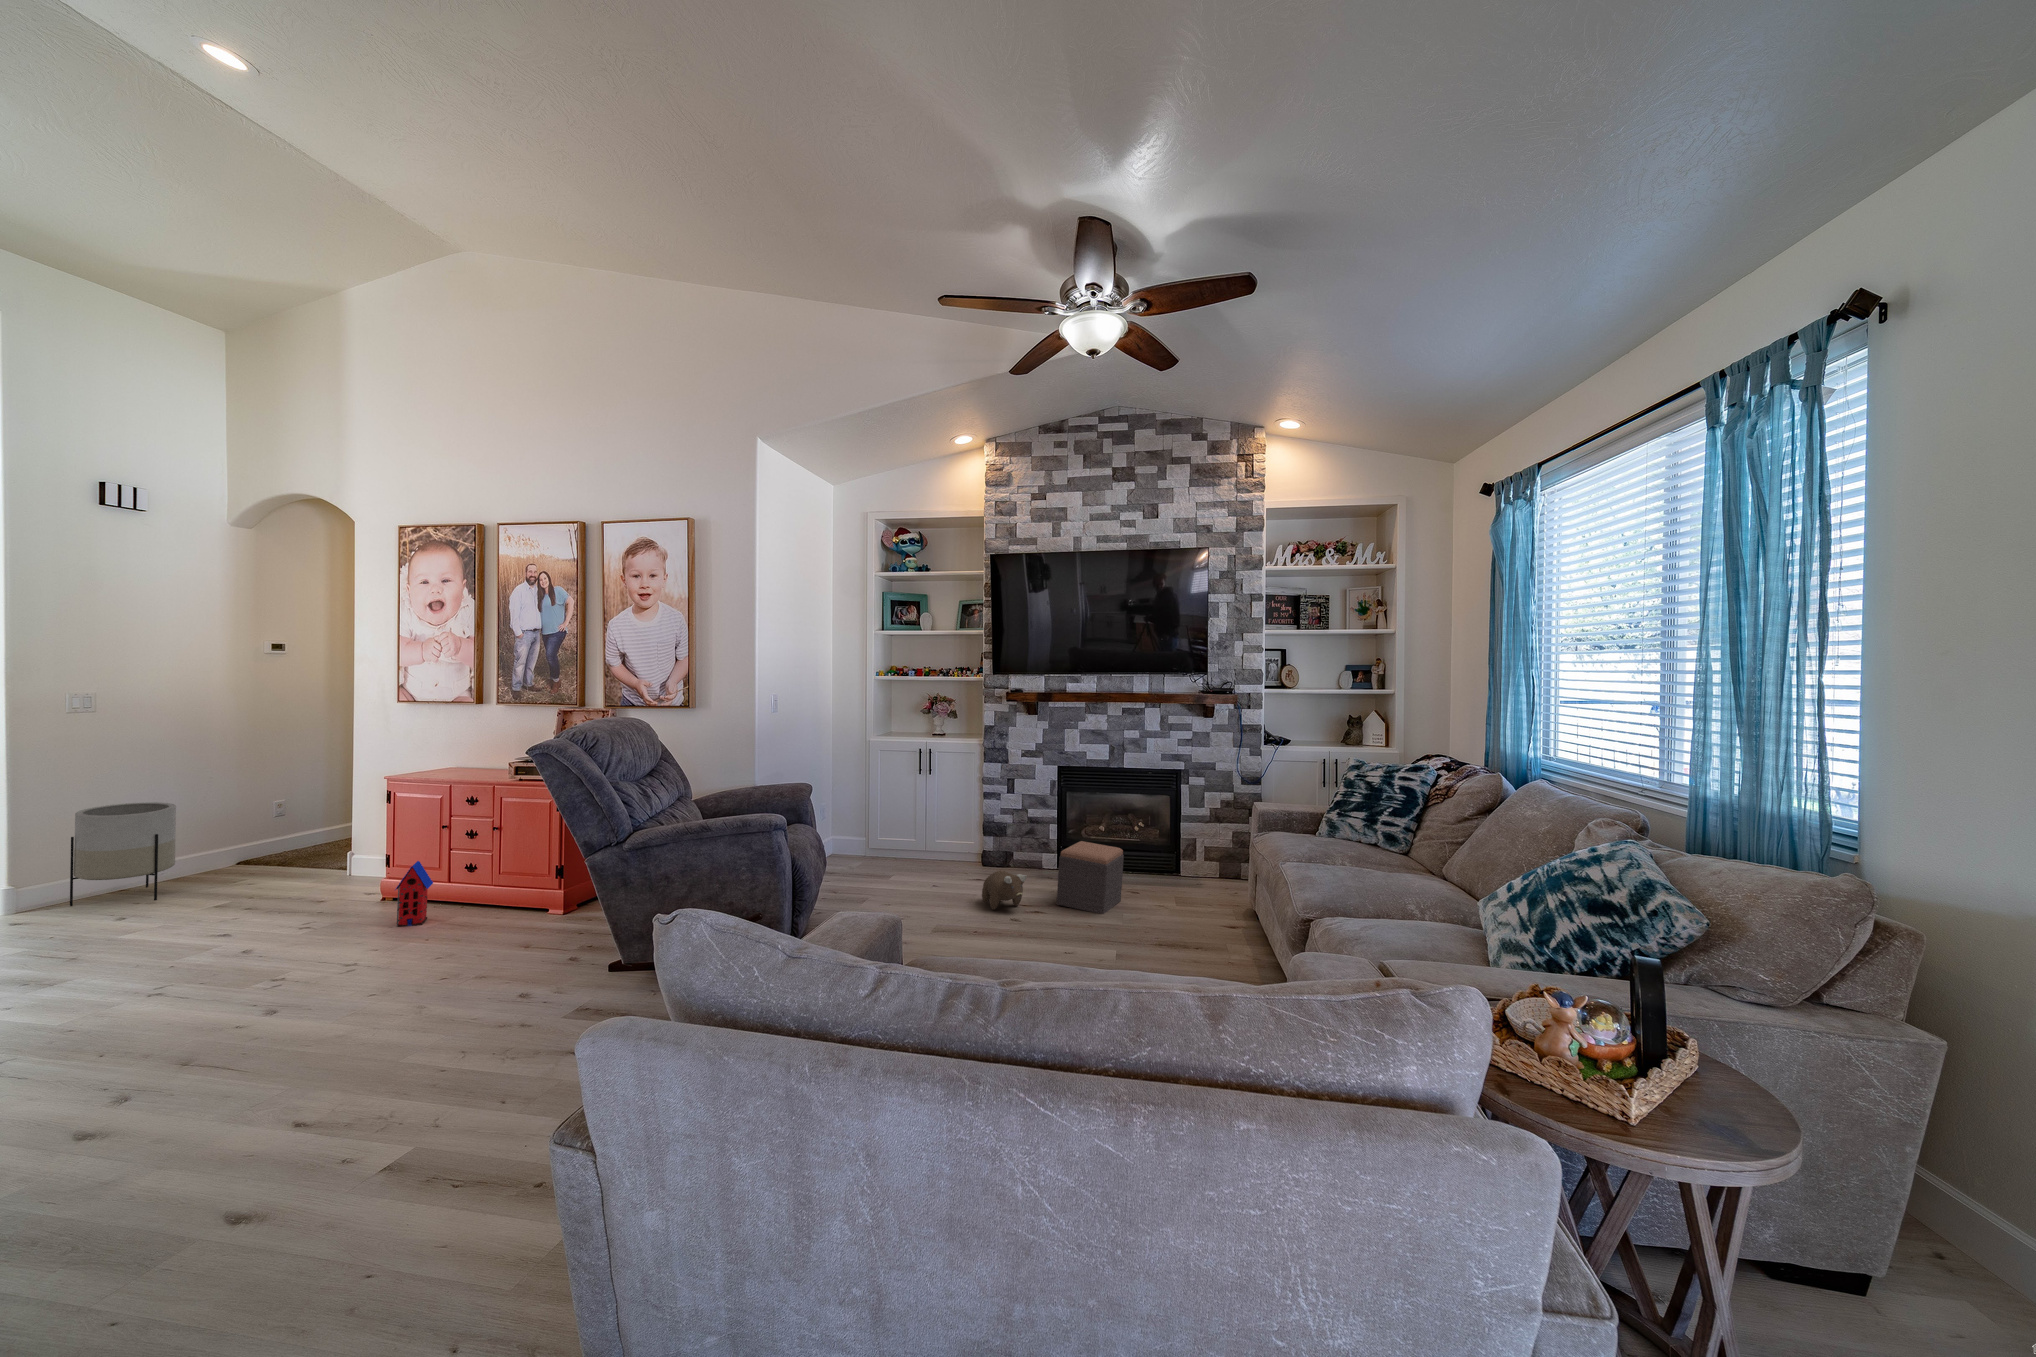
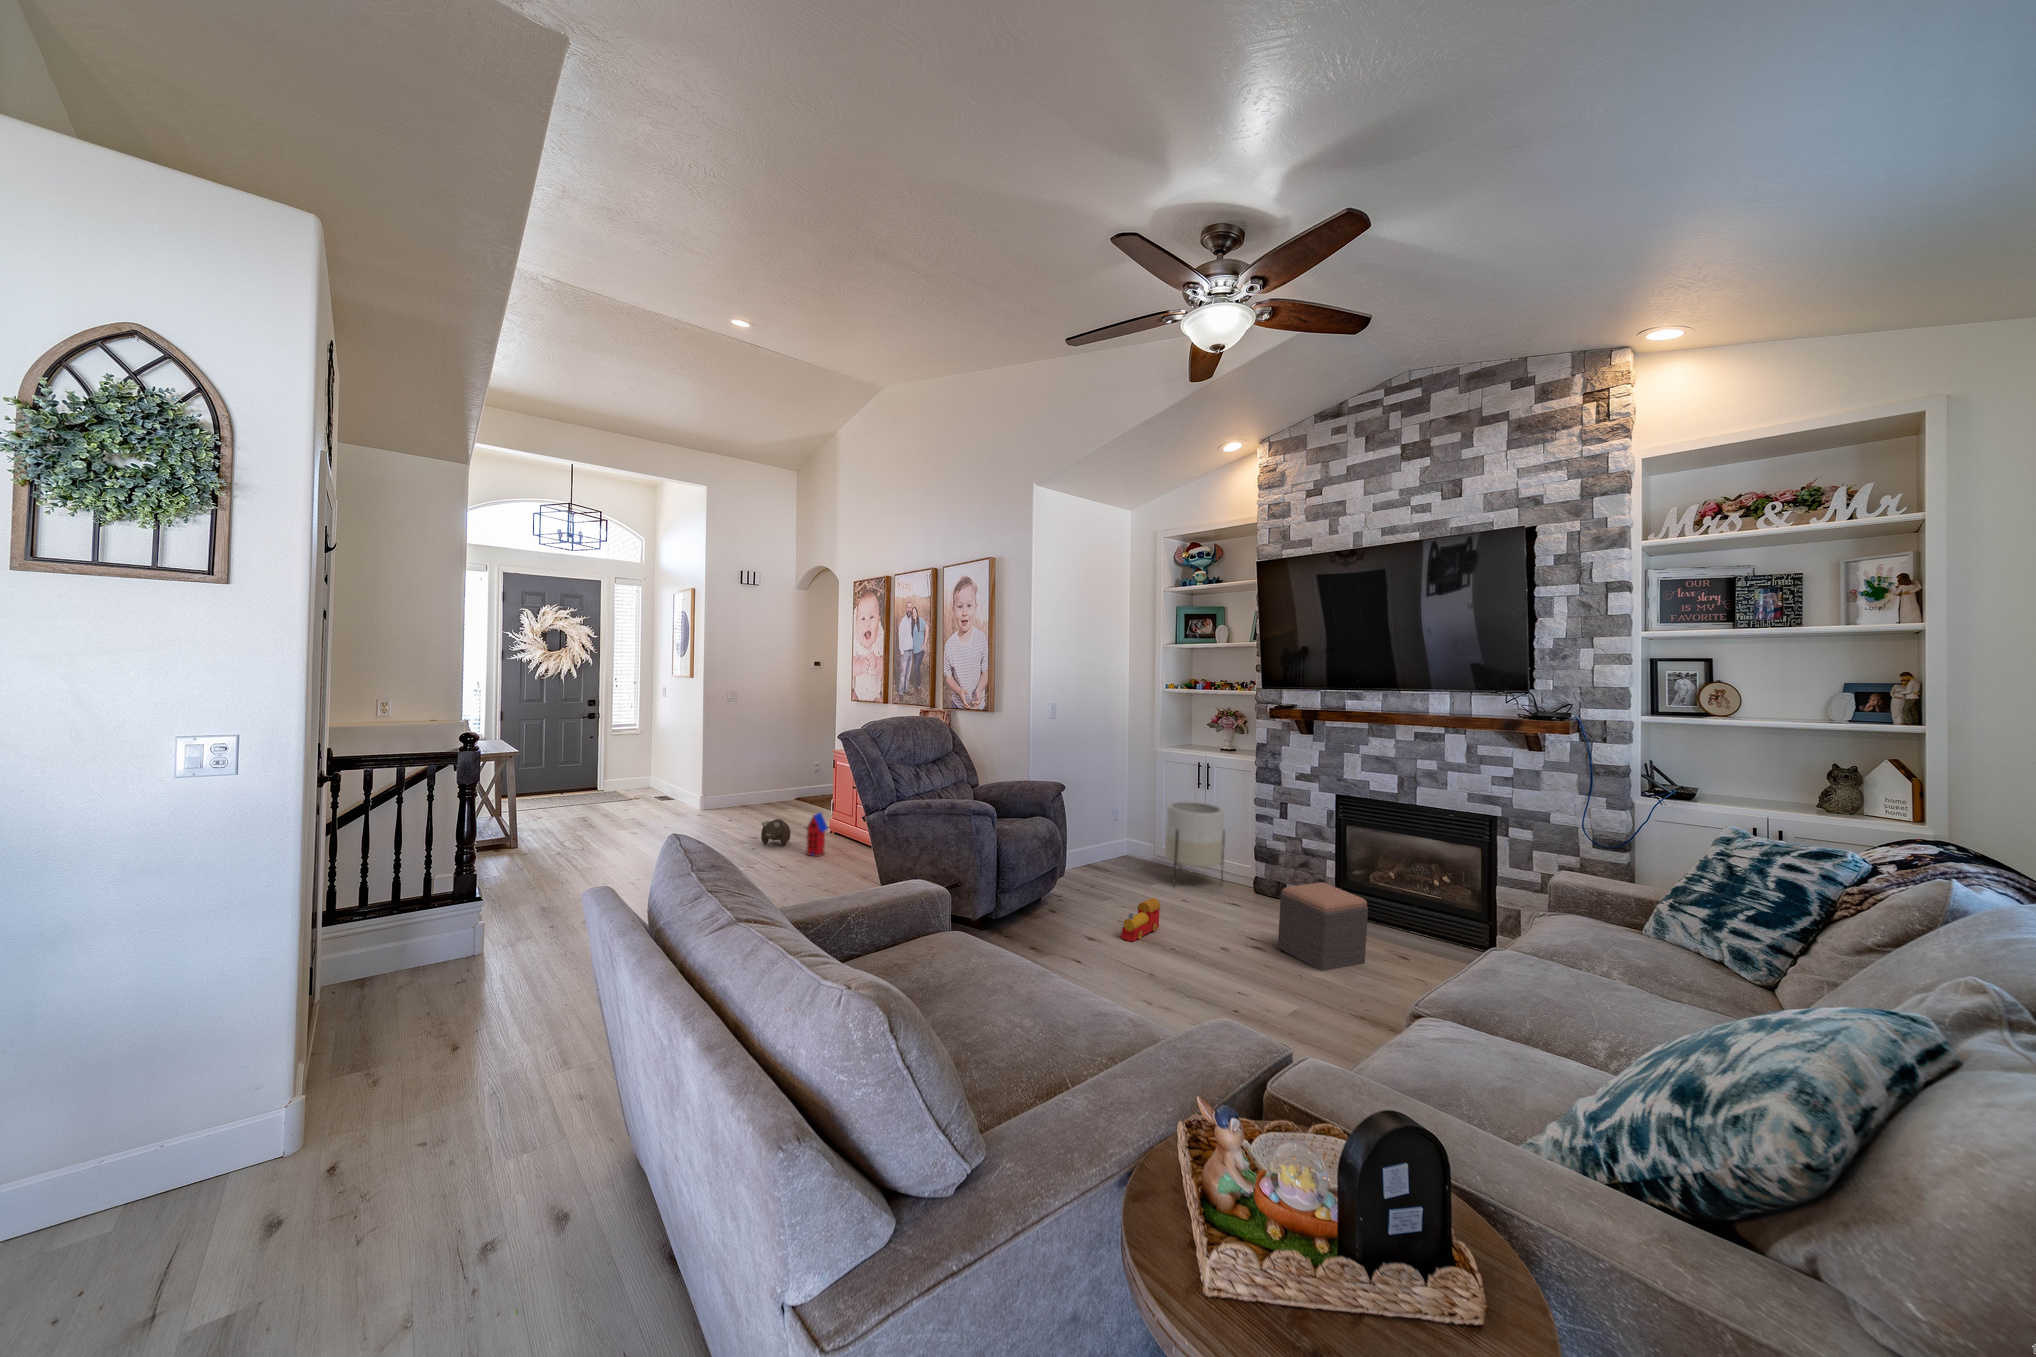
planter: present [70,802,176,906] -> present [1165,802,1225,880]
plush toy: present [982,870,1027,910] -> present [761,819,791,846]
toy train: none [931,883,953,928] -> present [1121,898,1160,941]

